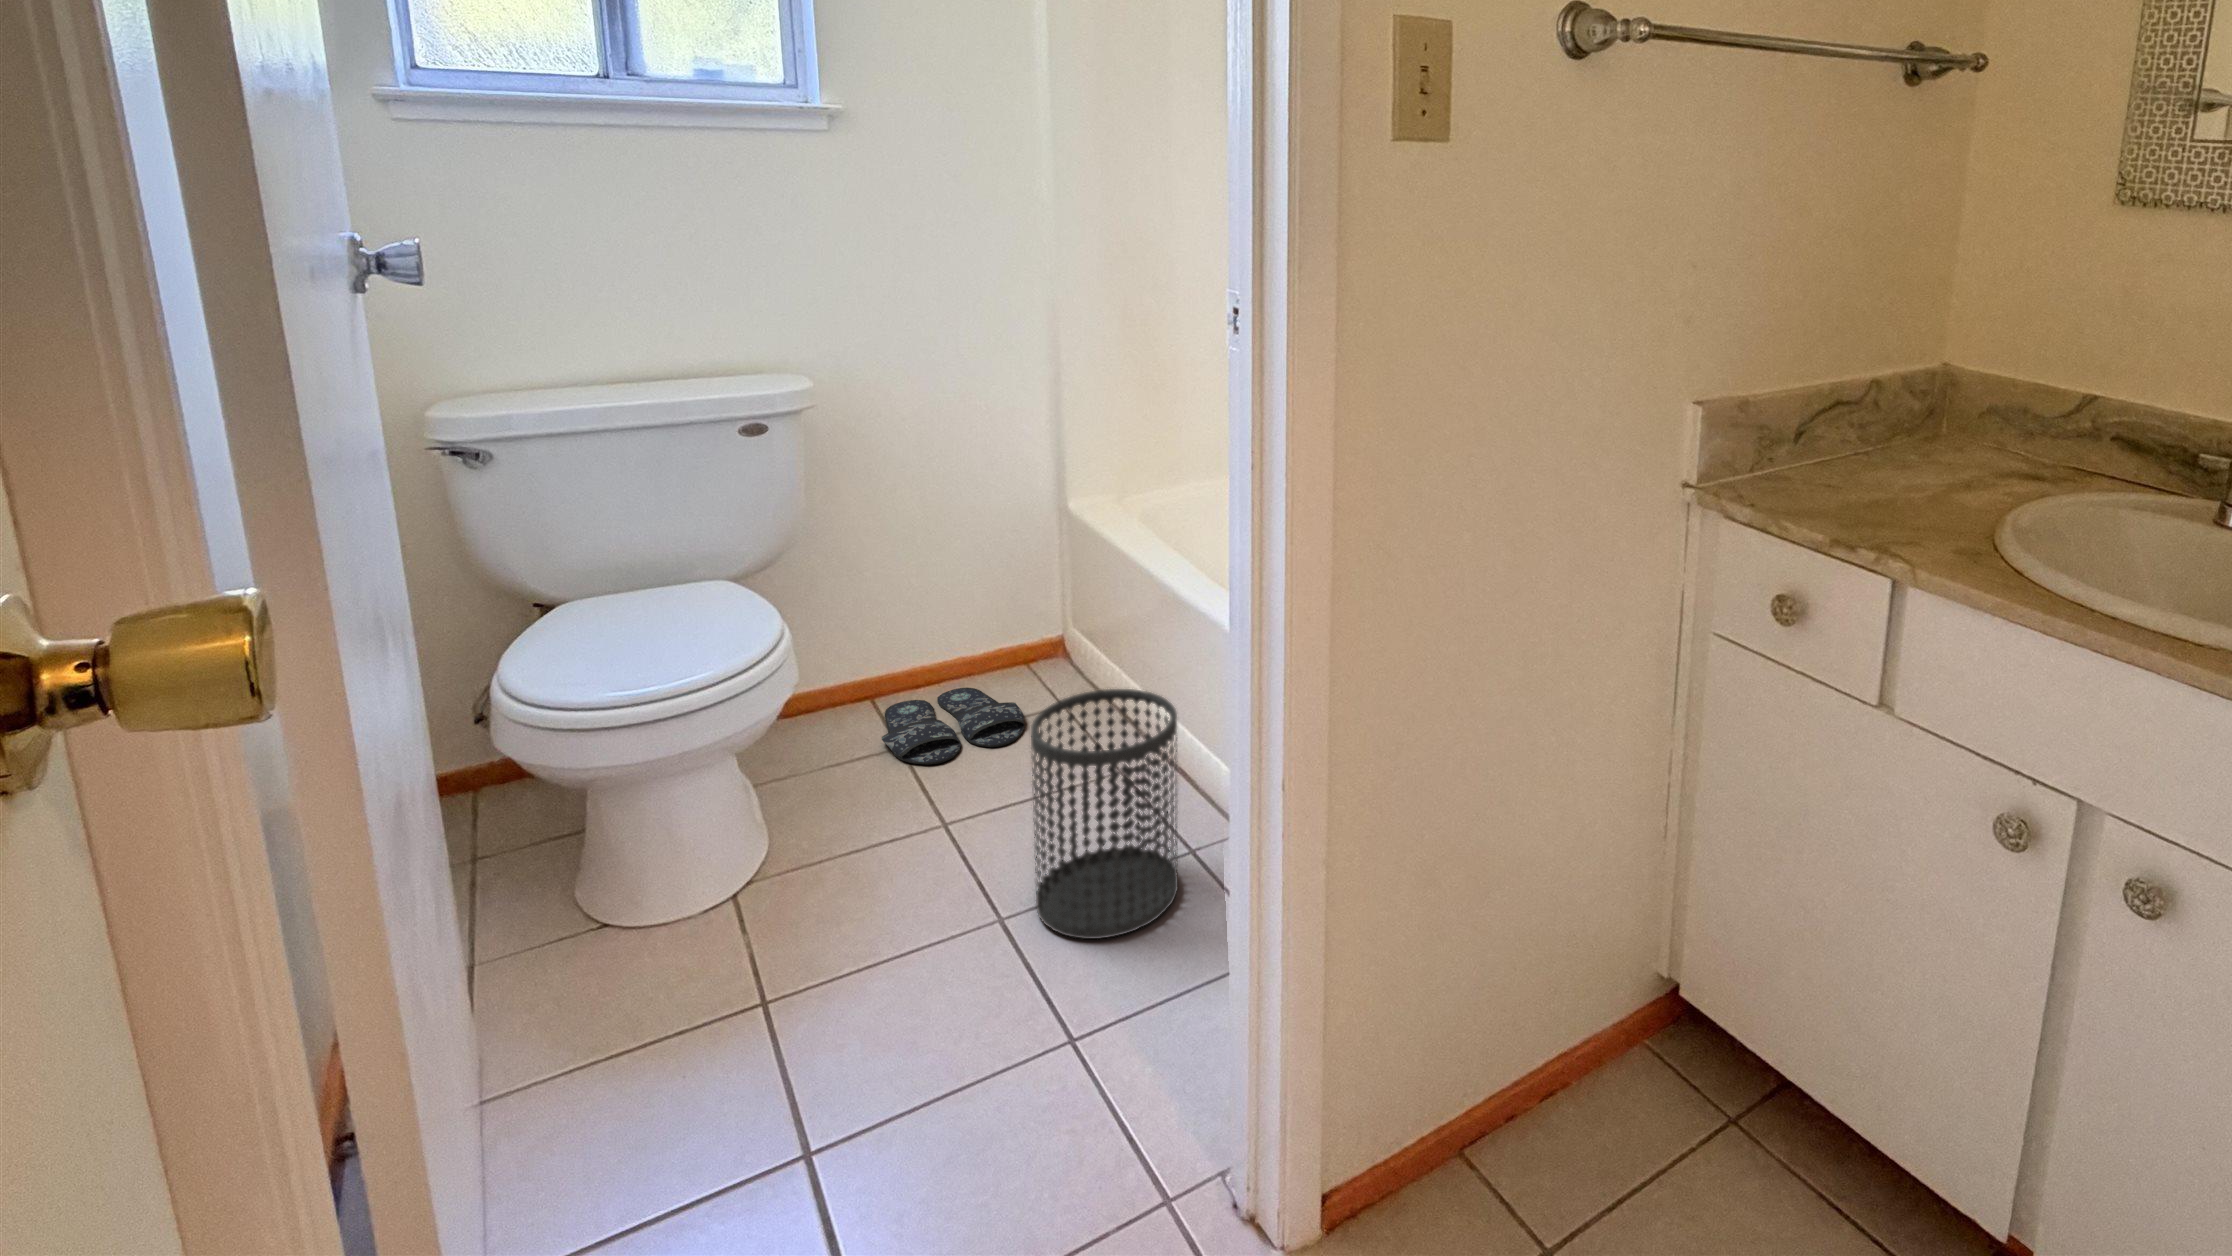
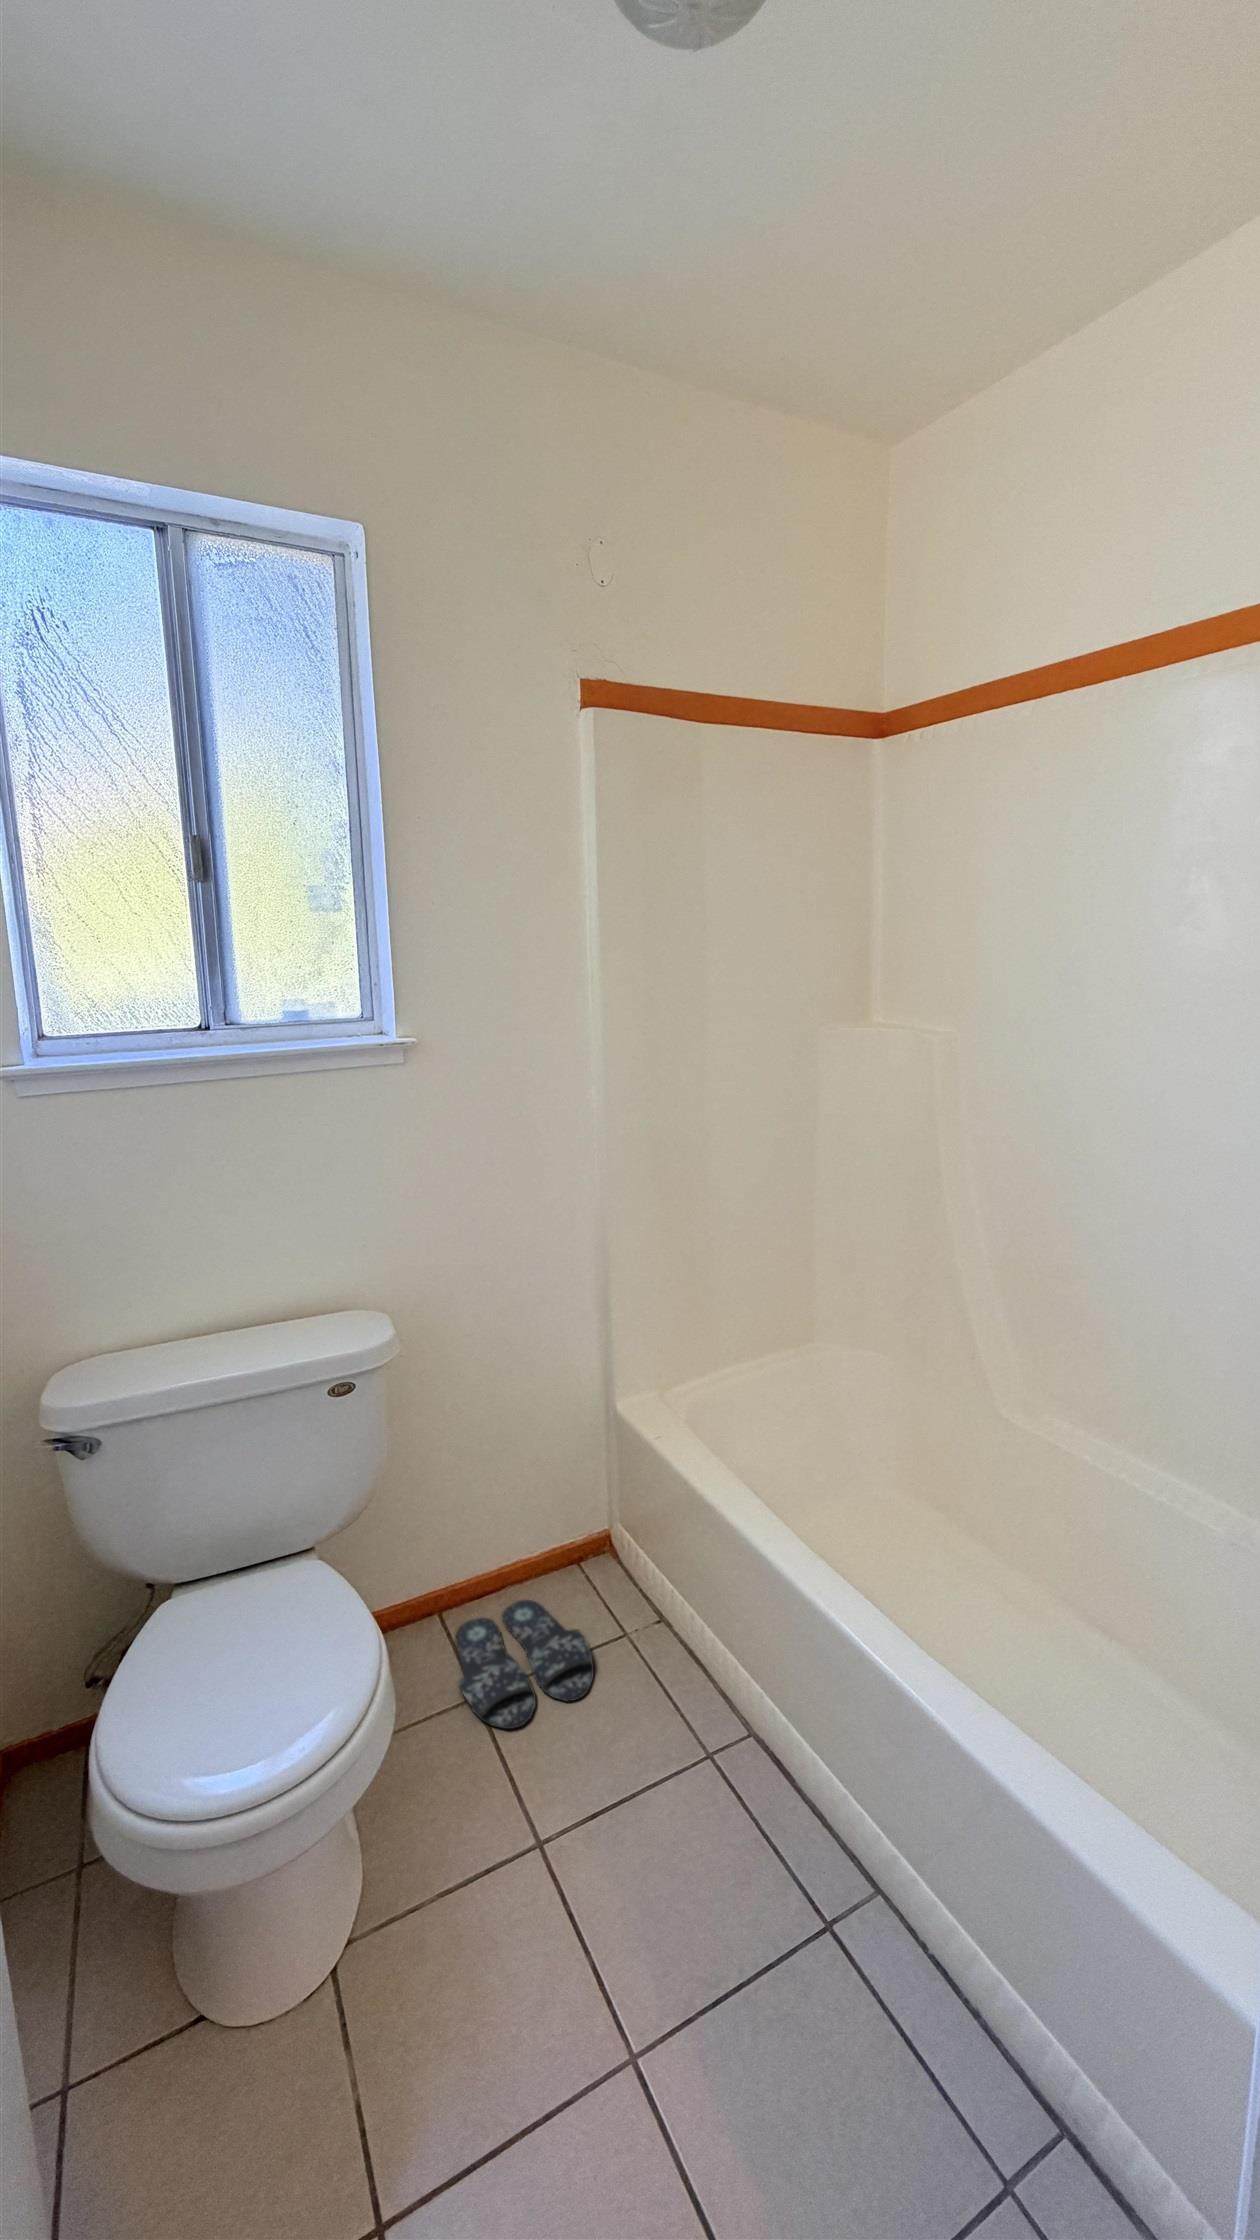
wastebasket: present [1031,689,1178,939] -> none [668,1741,843,2128]

